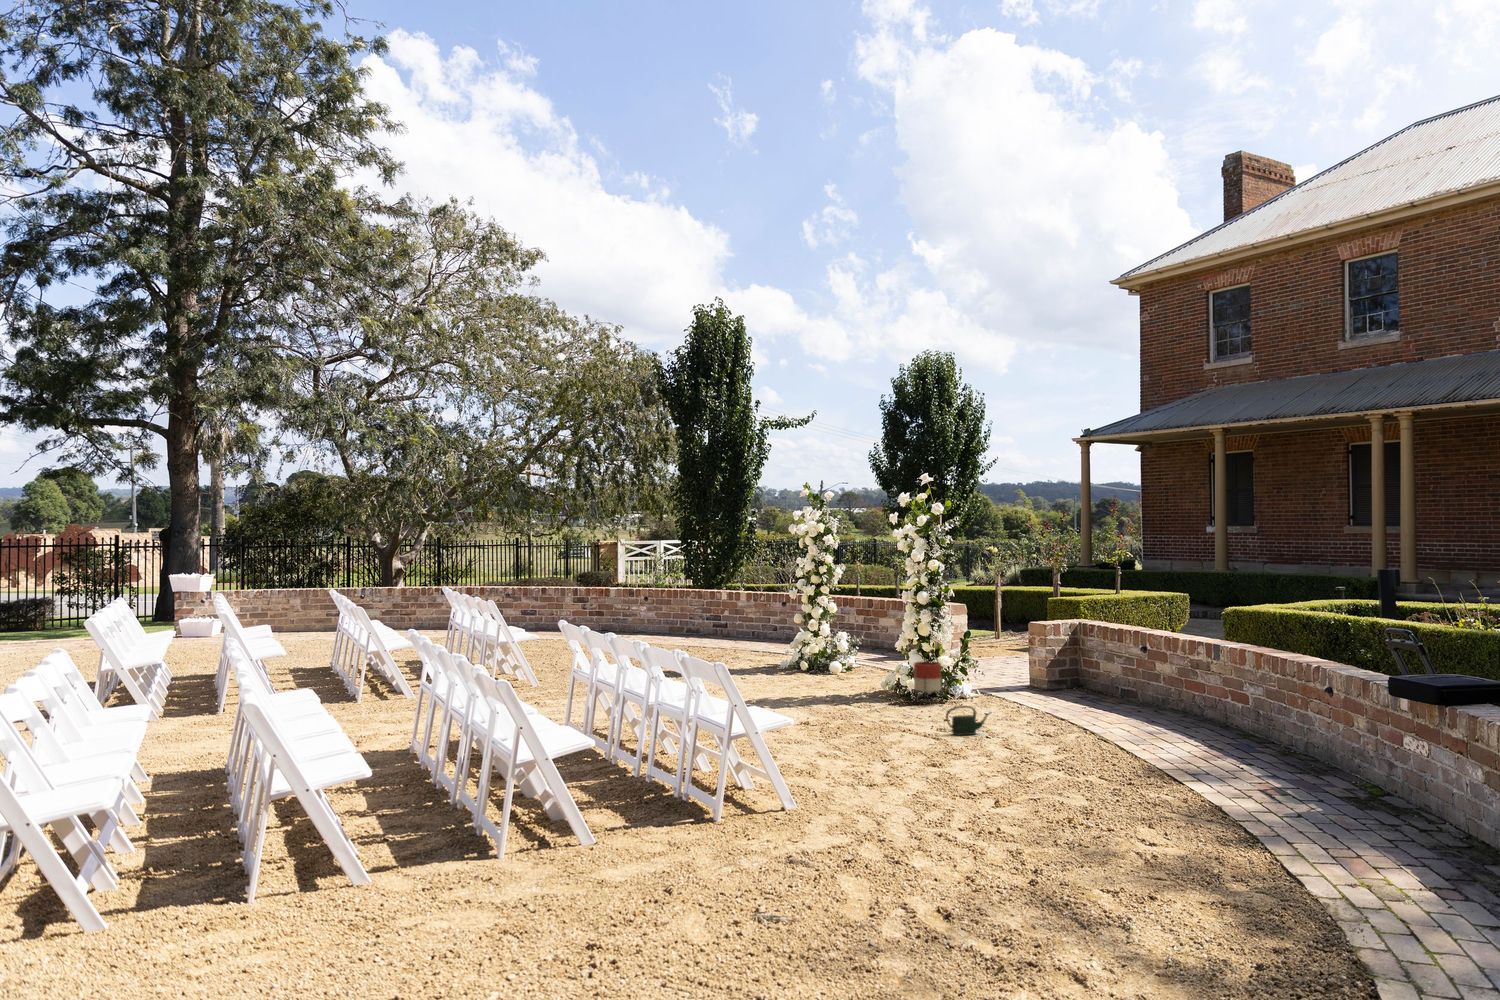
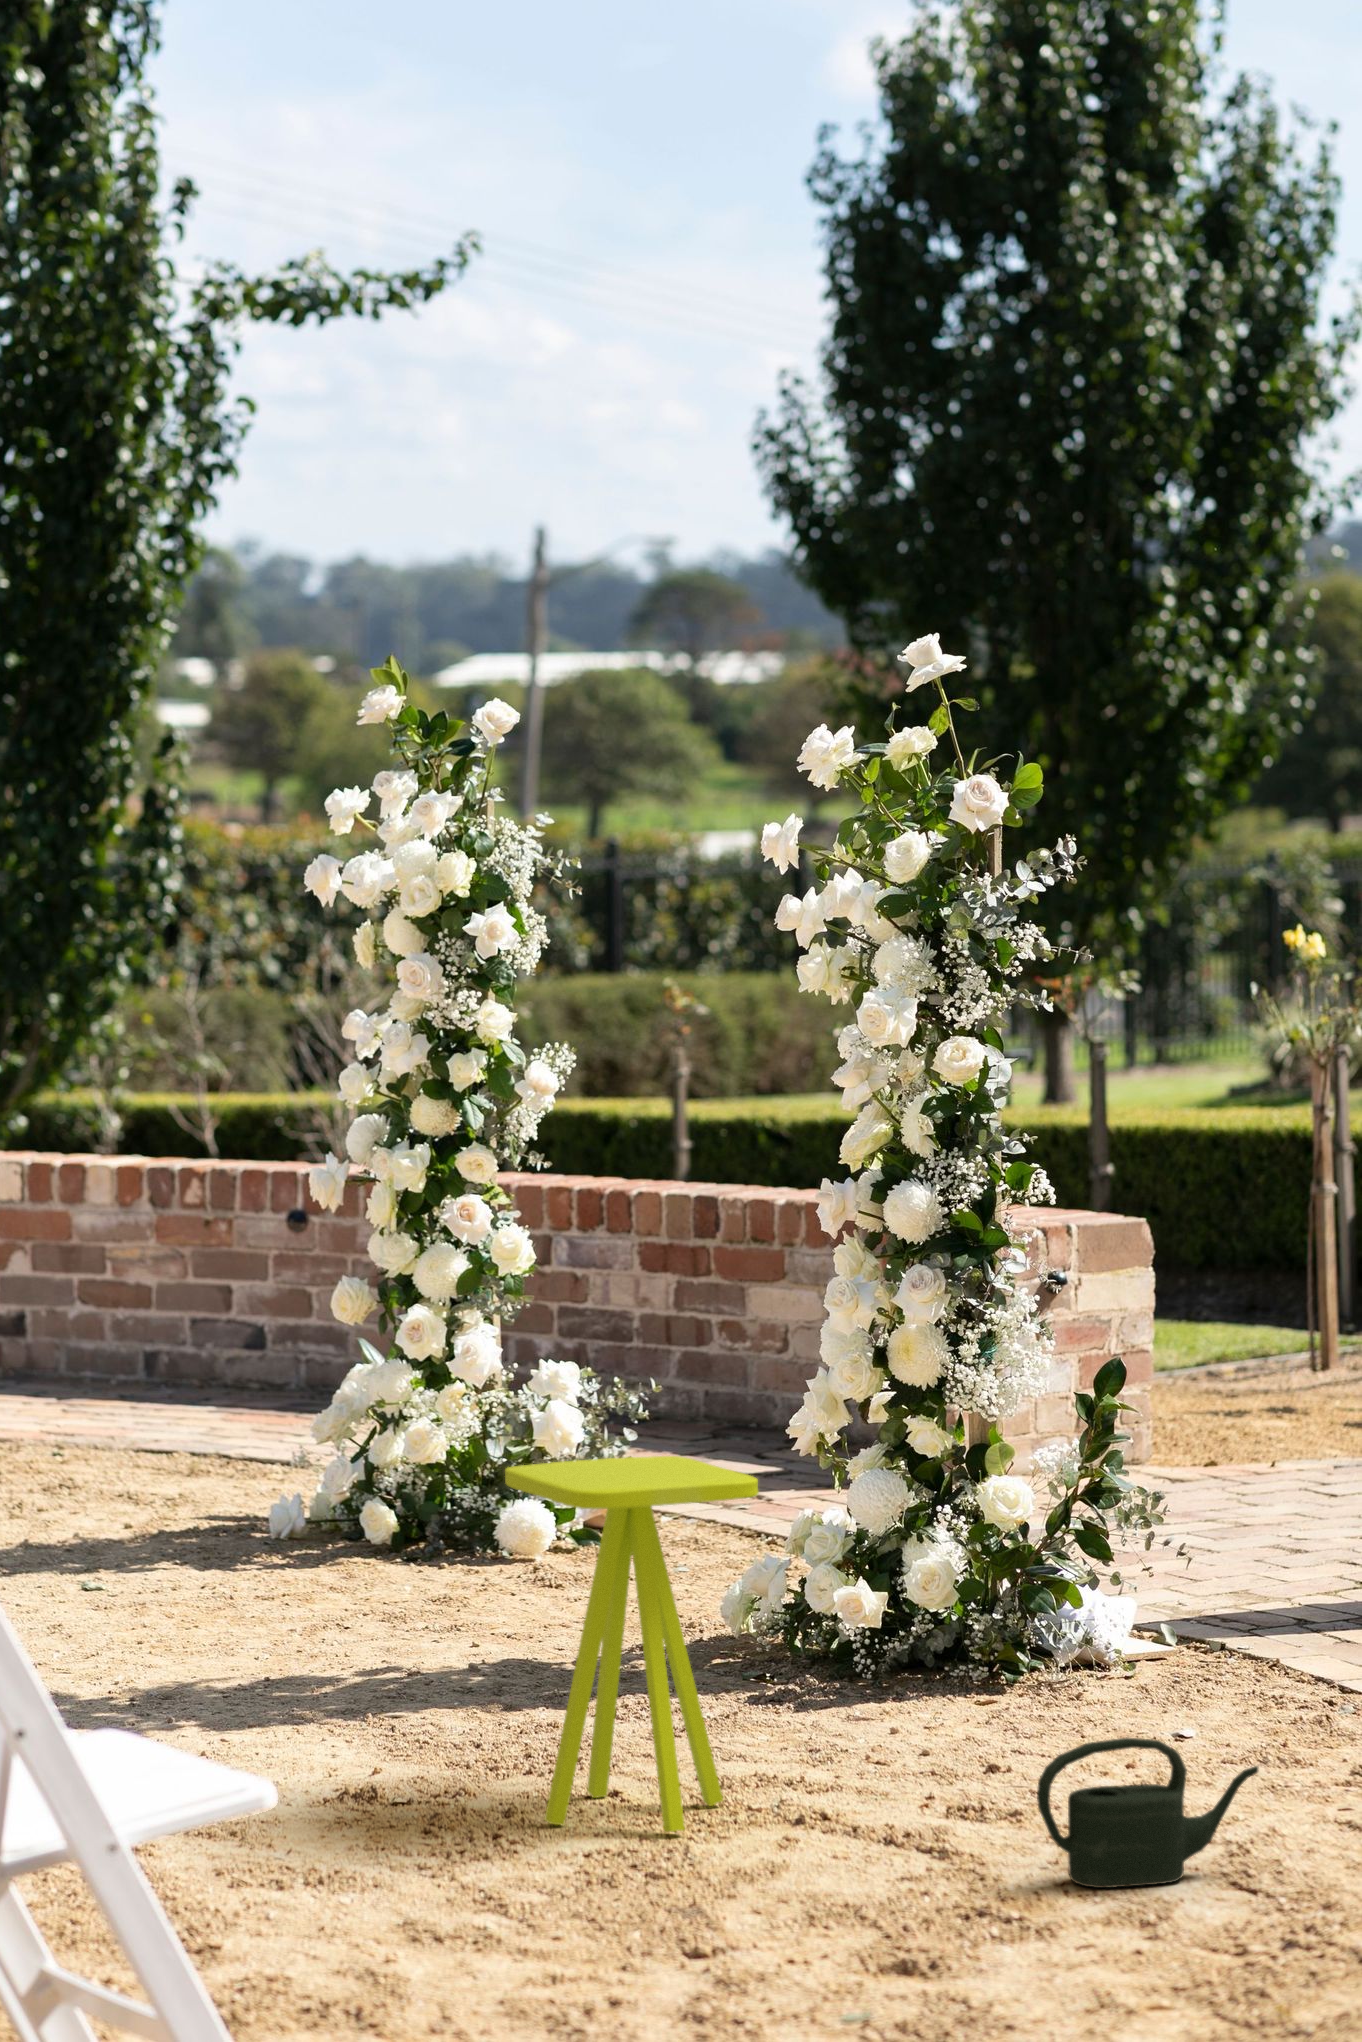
side table: none [837,650,889,725] -> present [505,1456,759,1832]
planter: present [914,661,943,699] -> none [869,1503,1000,1719]

